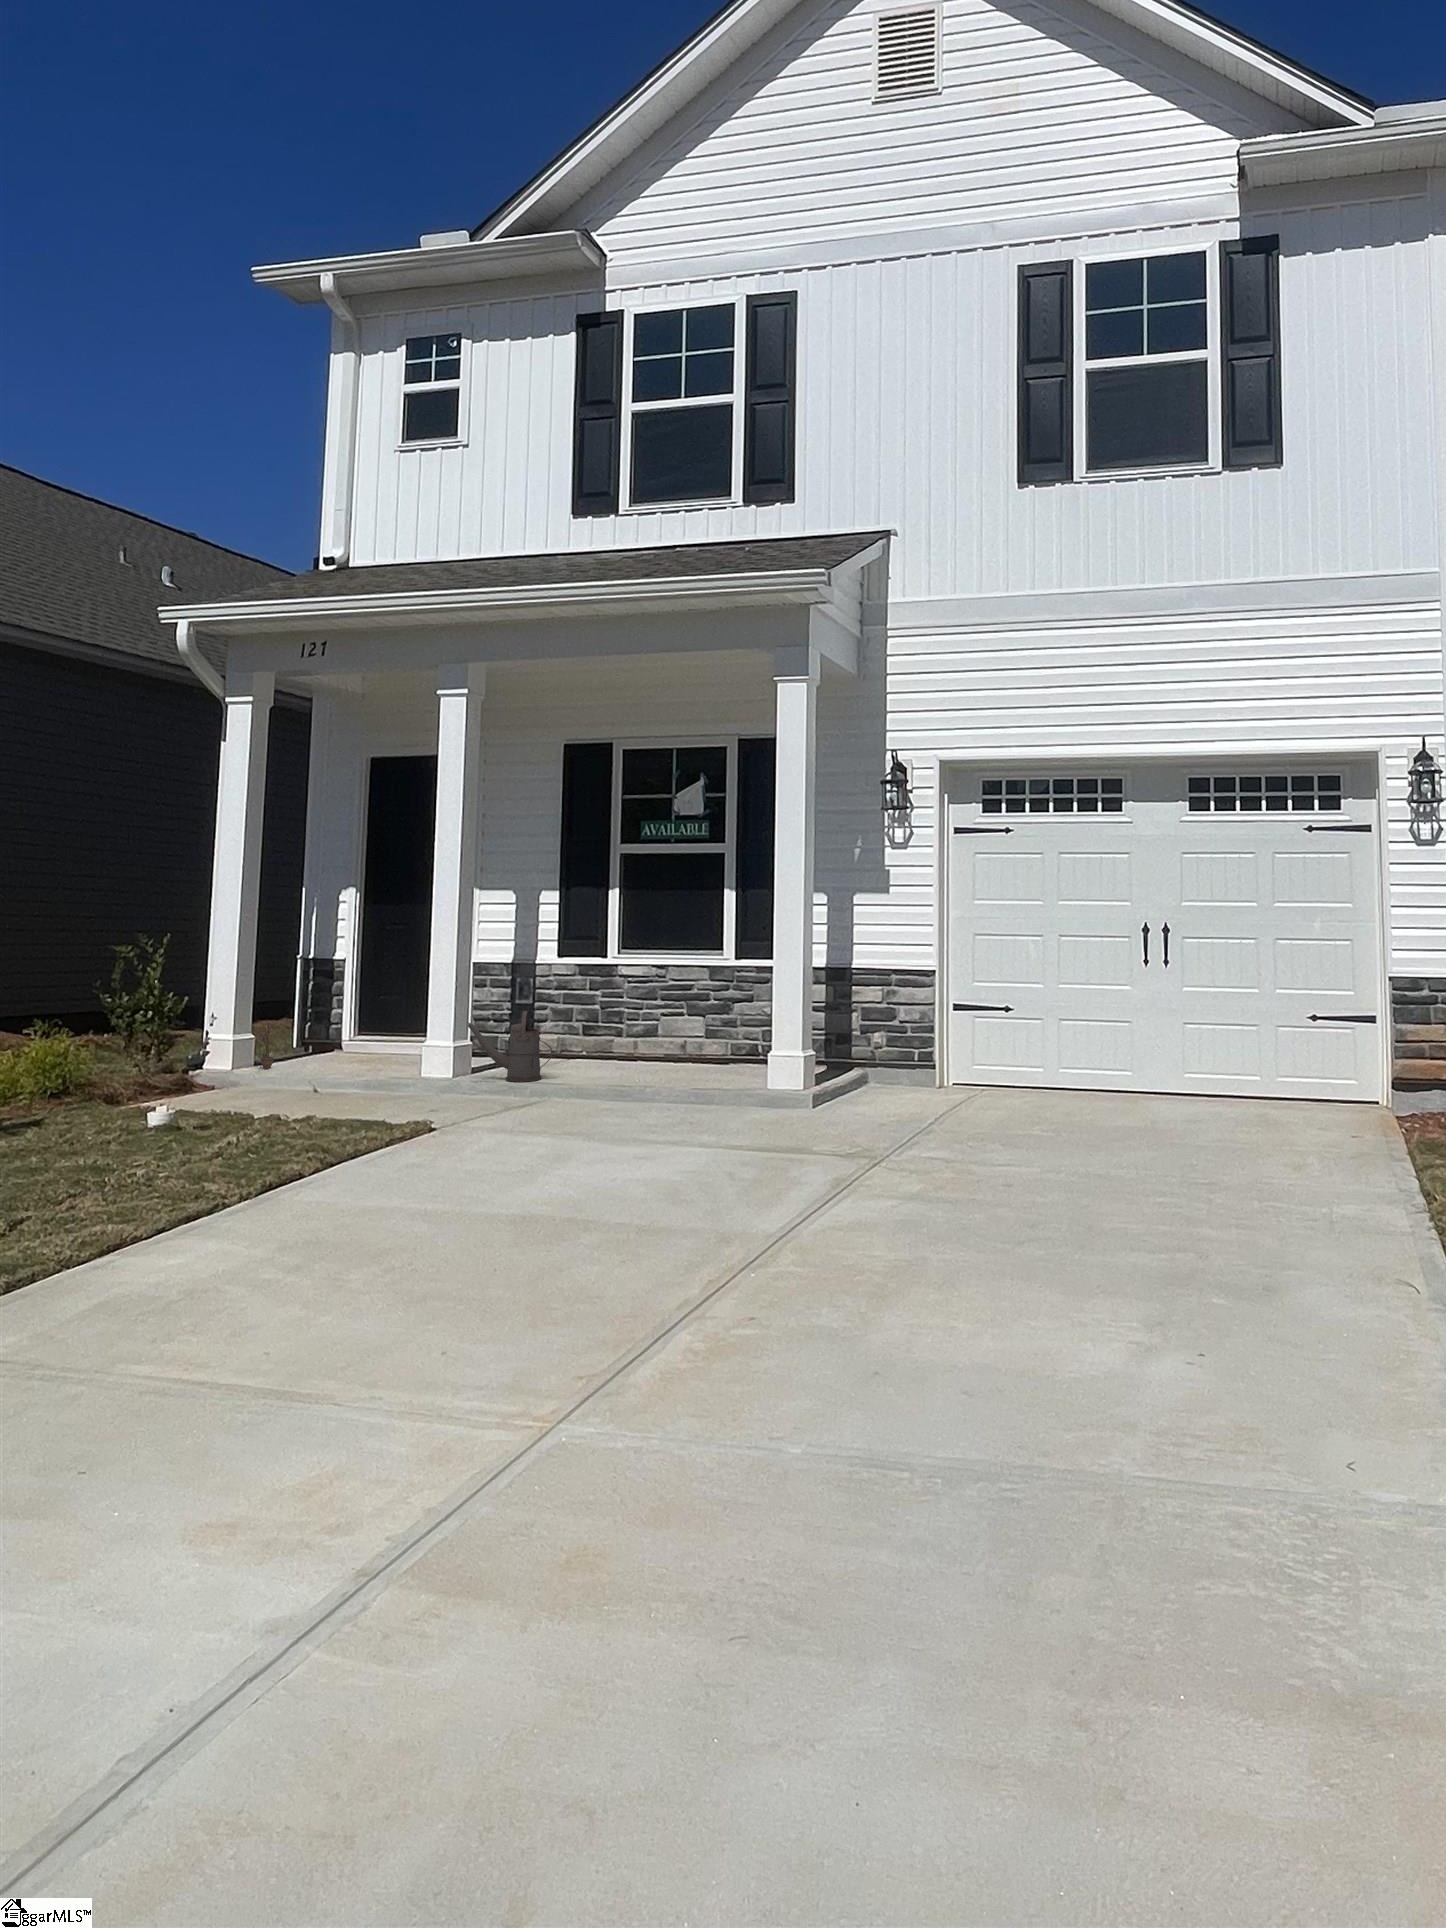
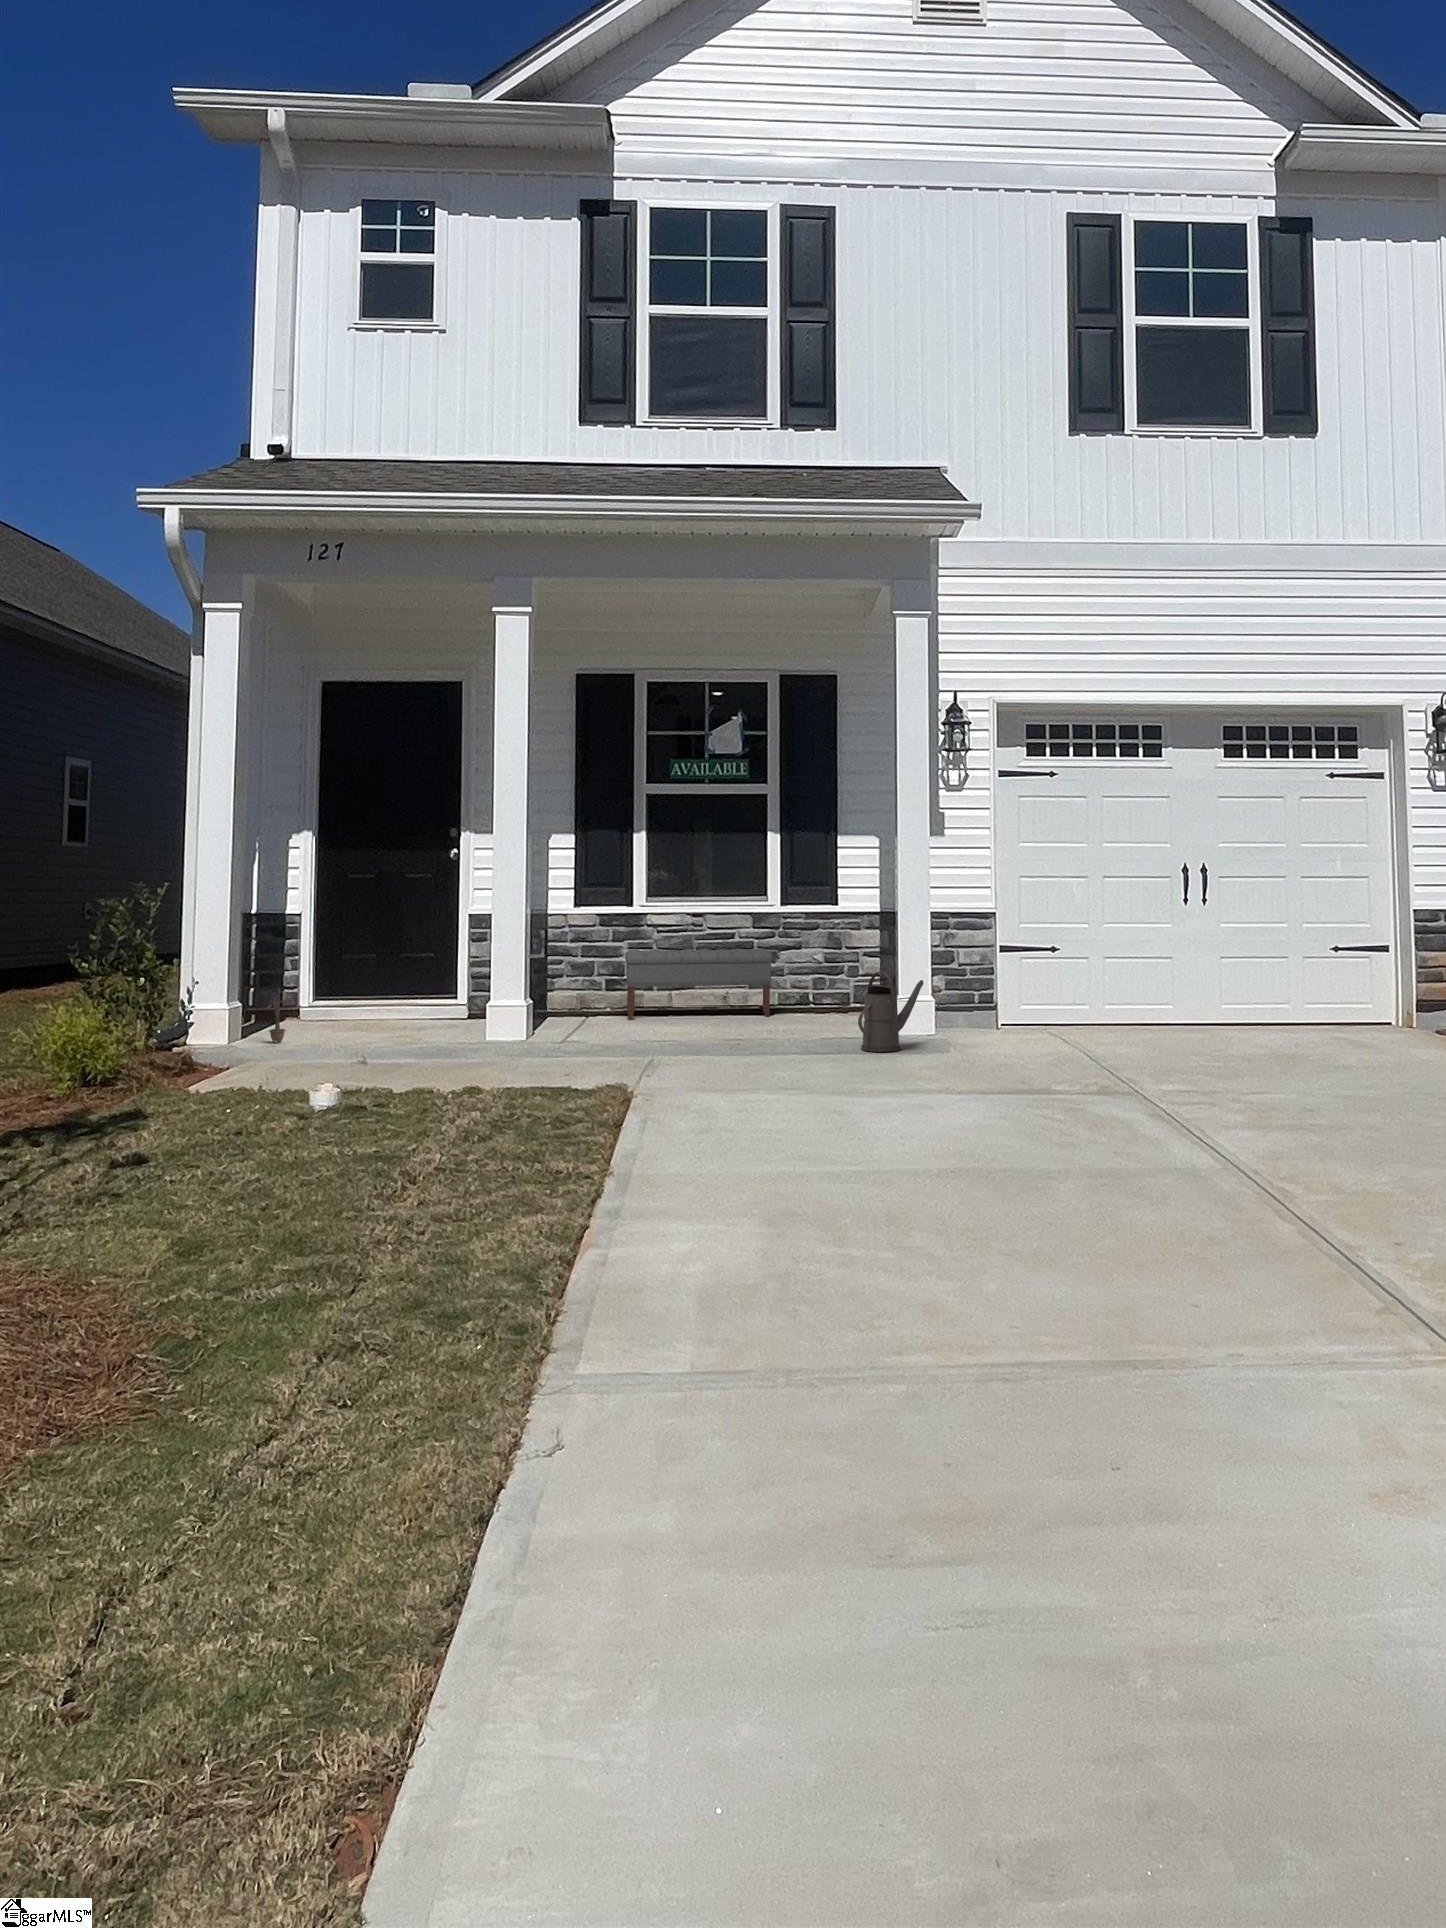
bench: none [578,998,723,1066] -> present [625,948,773,1019]
watering can: present [468,1011,553,1082] -> present [858,972,924,1052]

